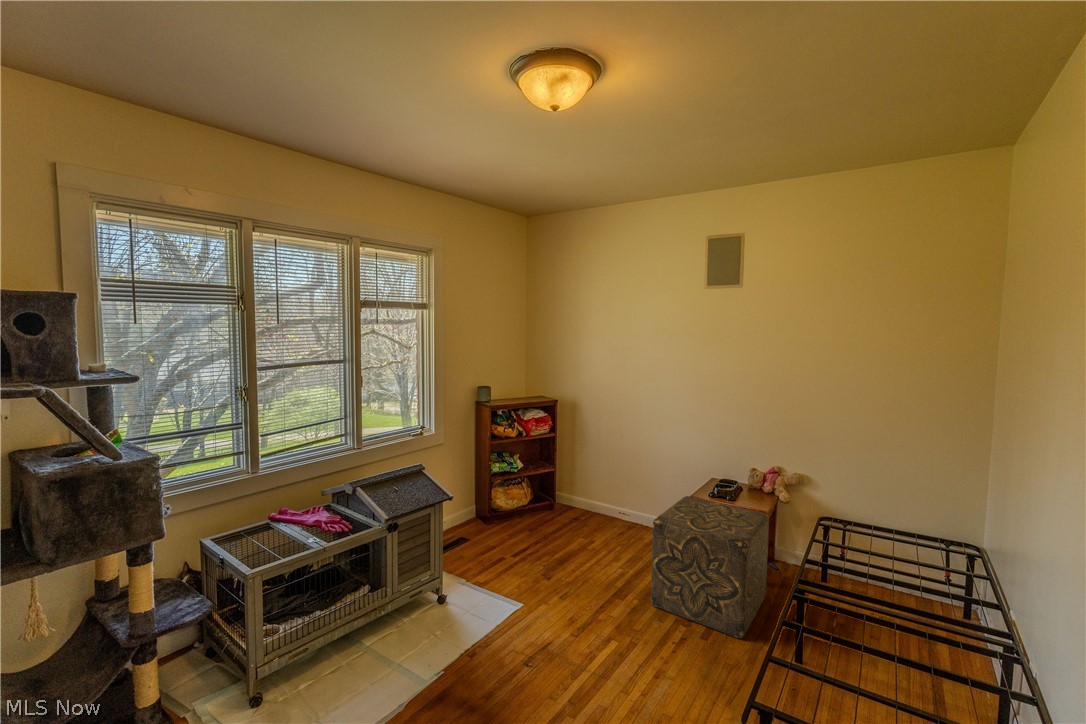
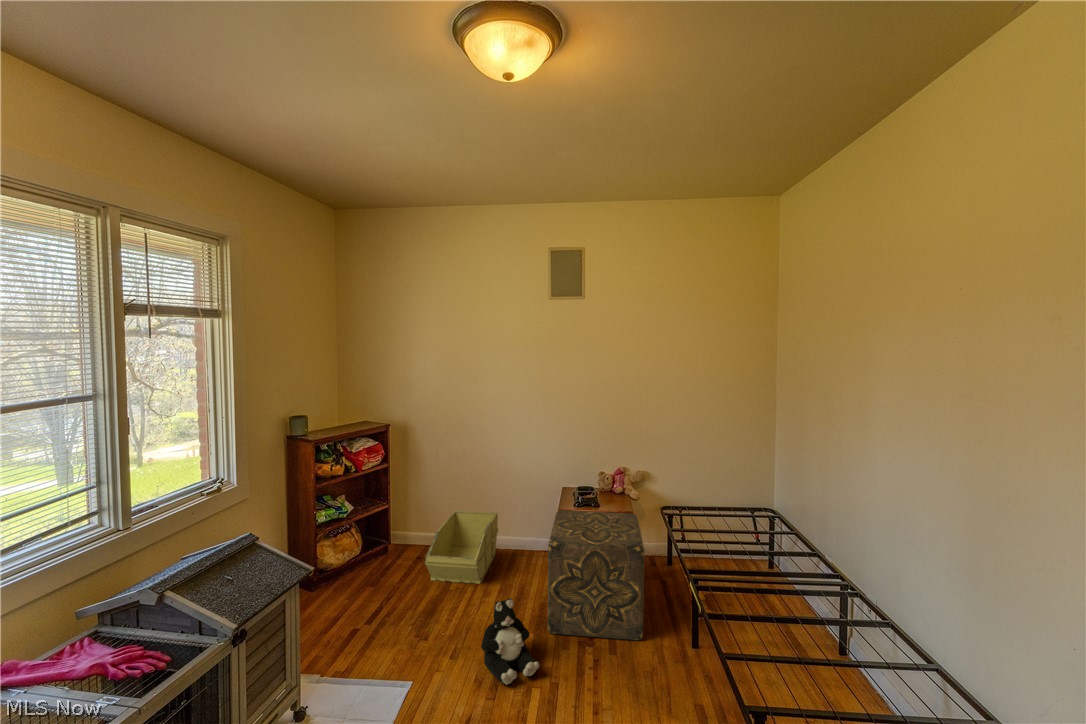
storage bin: none [568,484,647,551] -> present [425,511,498,584]
plush toy: none [577,559,623,630] -> present [481,598,539,685]

